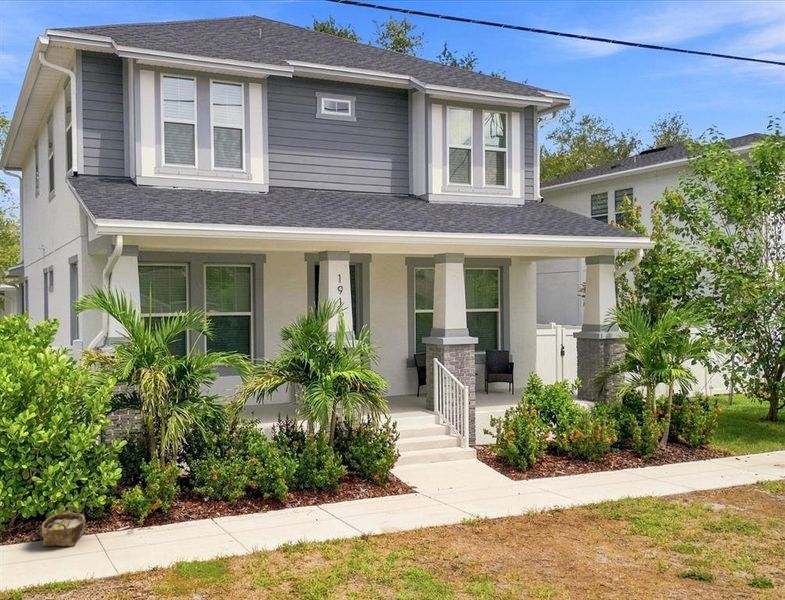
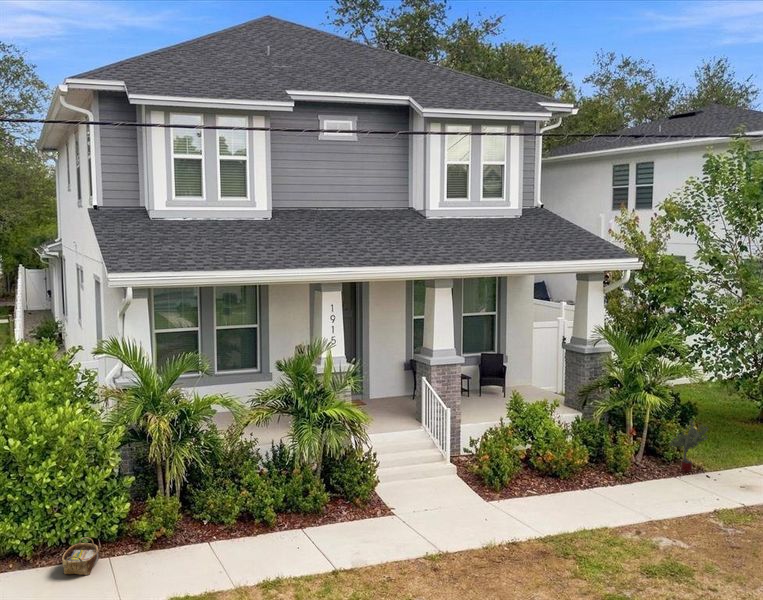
potted tree: none [696,398,736,455] -> present [669,420,708,472]

